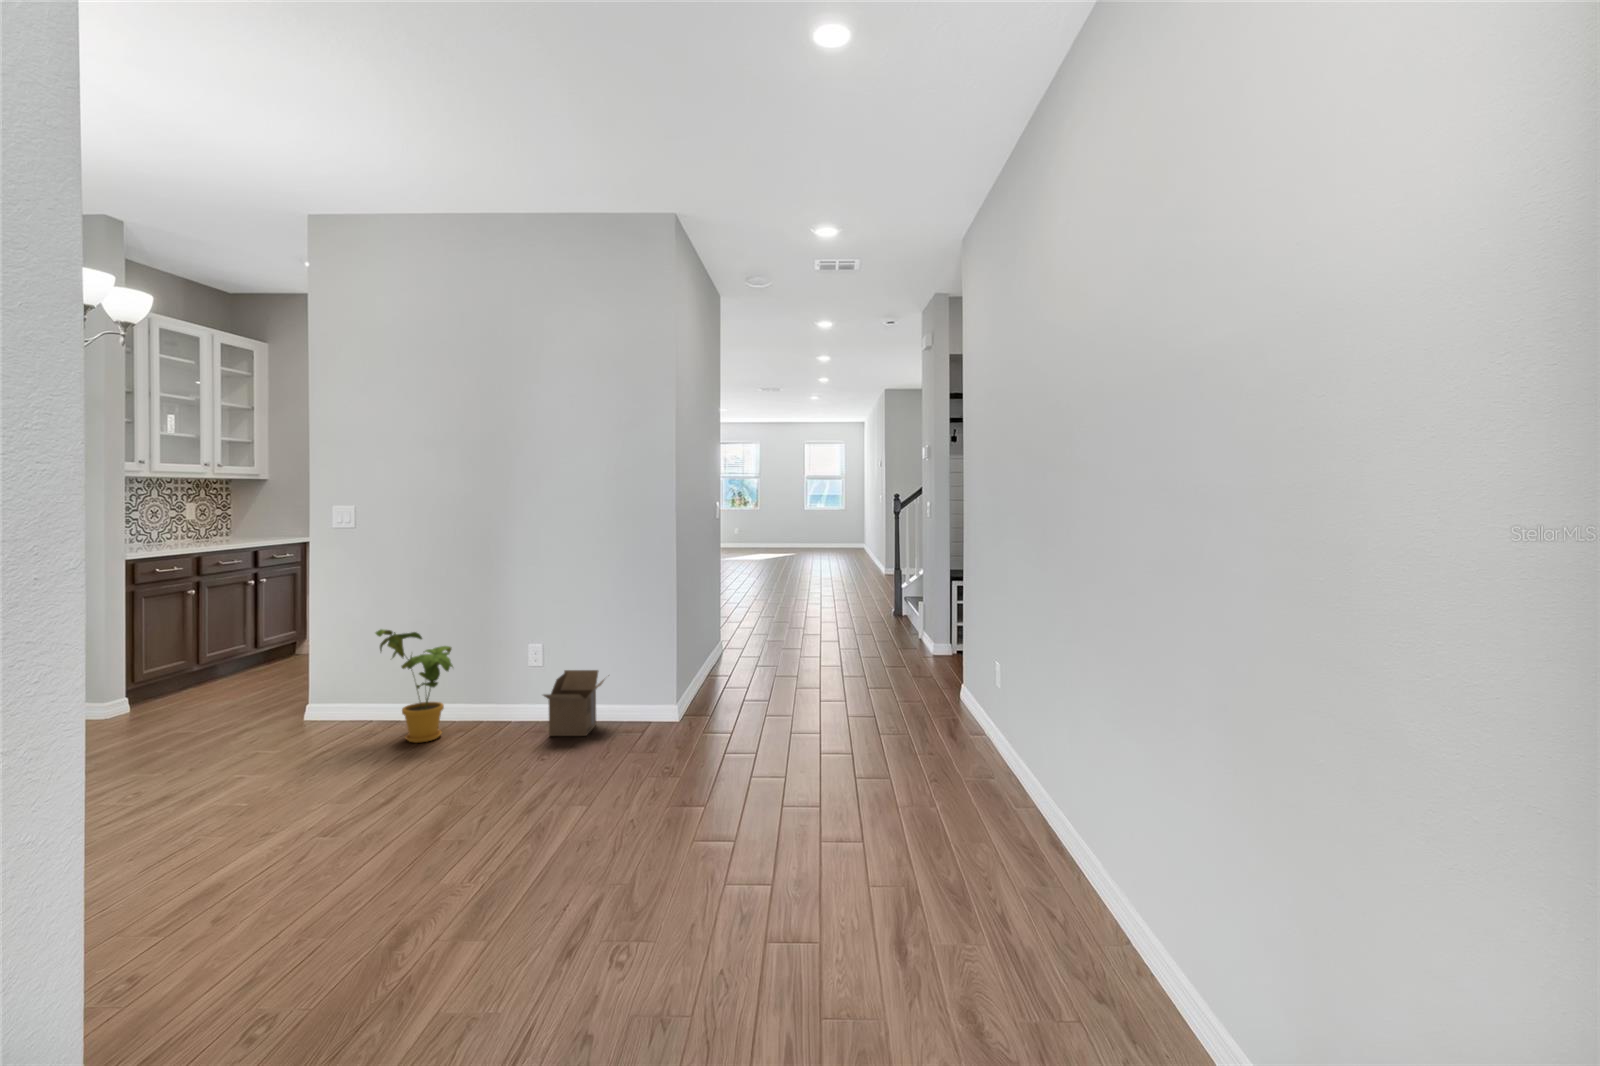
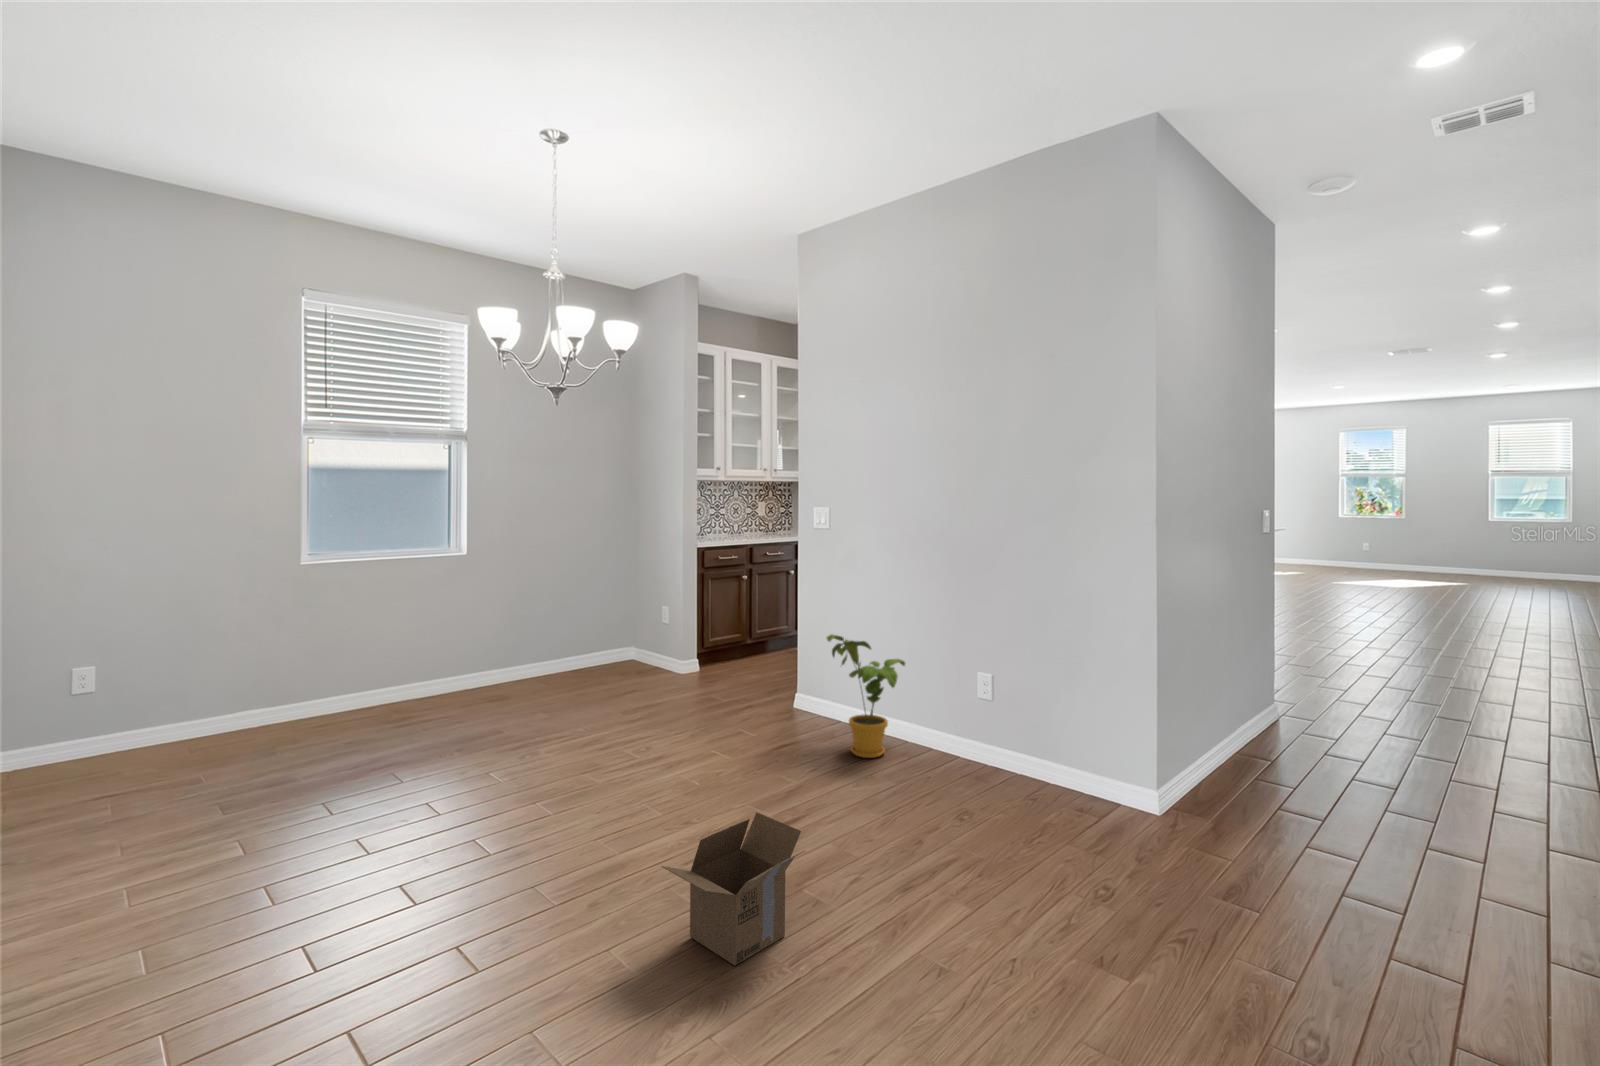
cardboard box: present [543,670,604,736] -> present [661,812,805,965]

